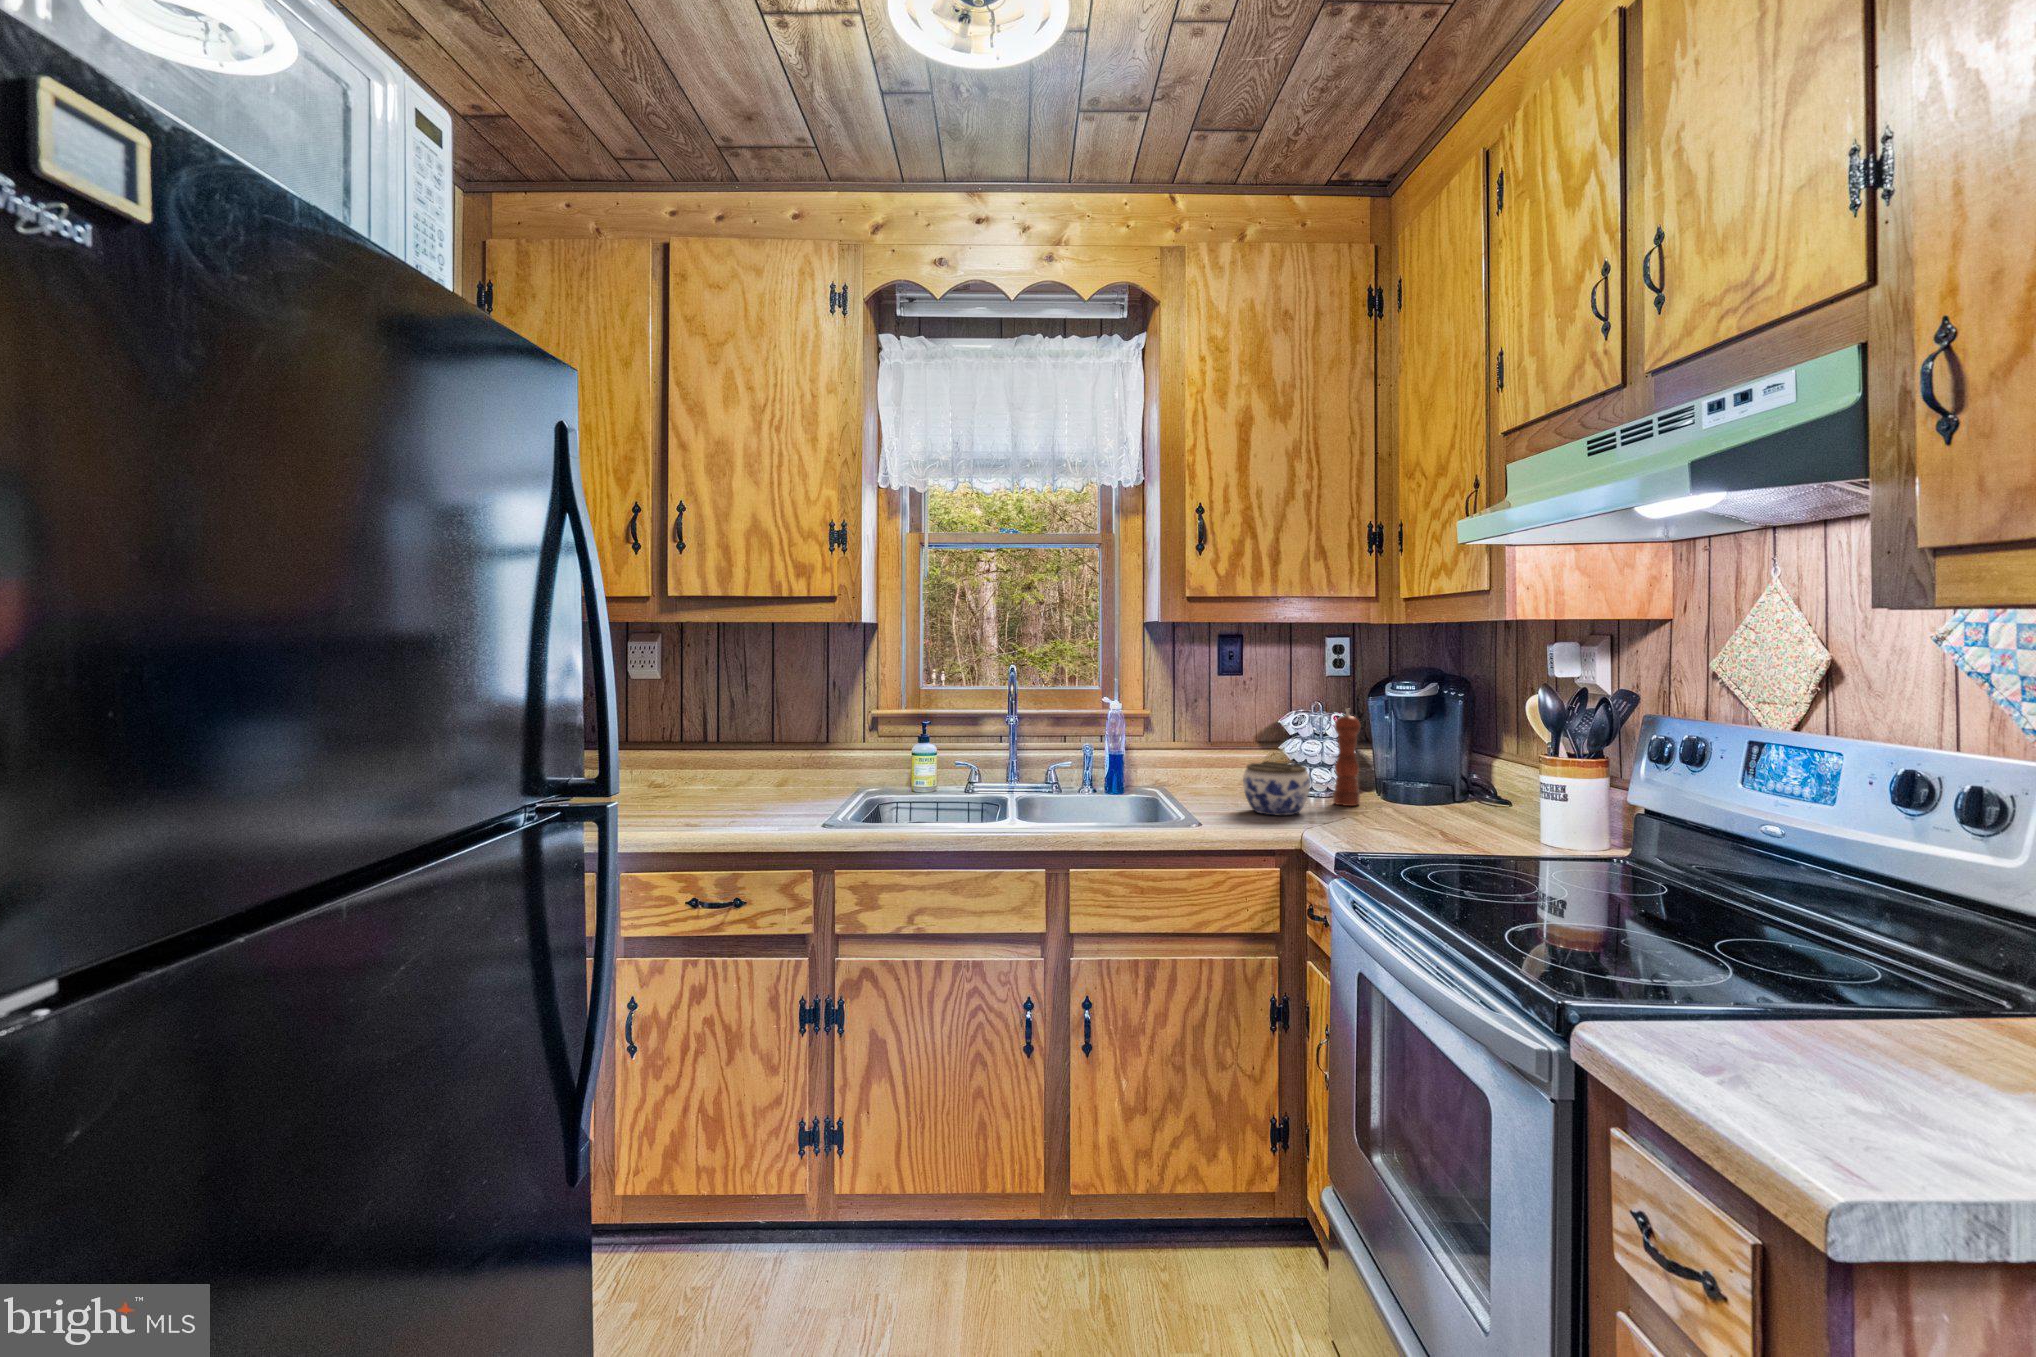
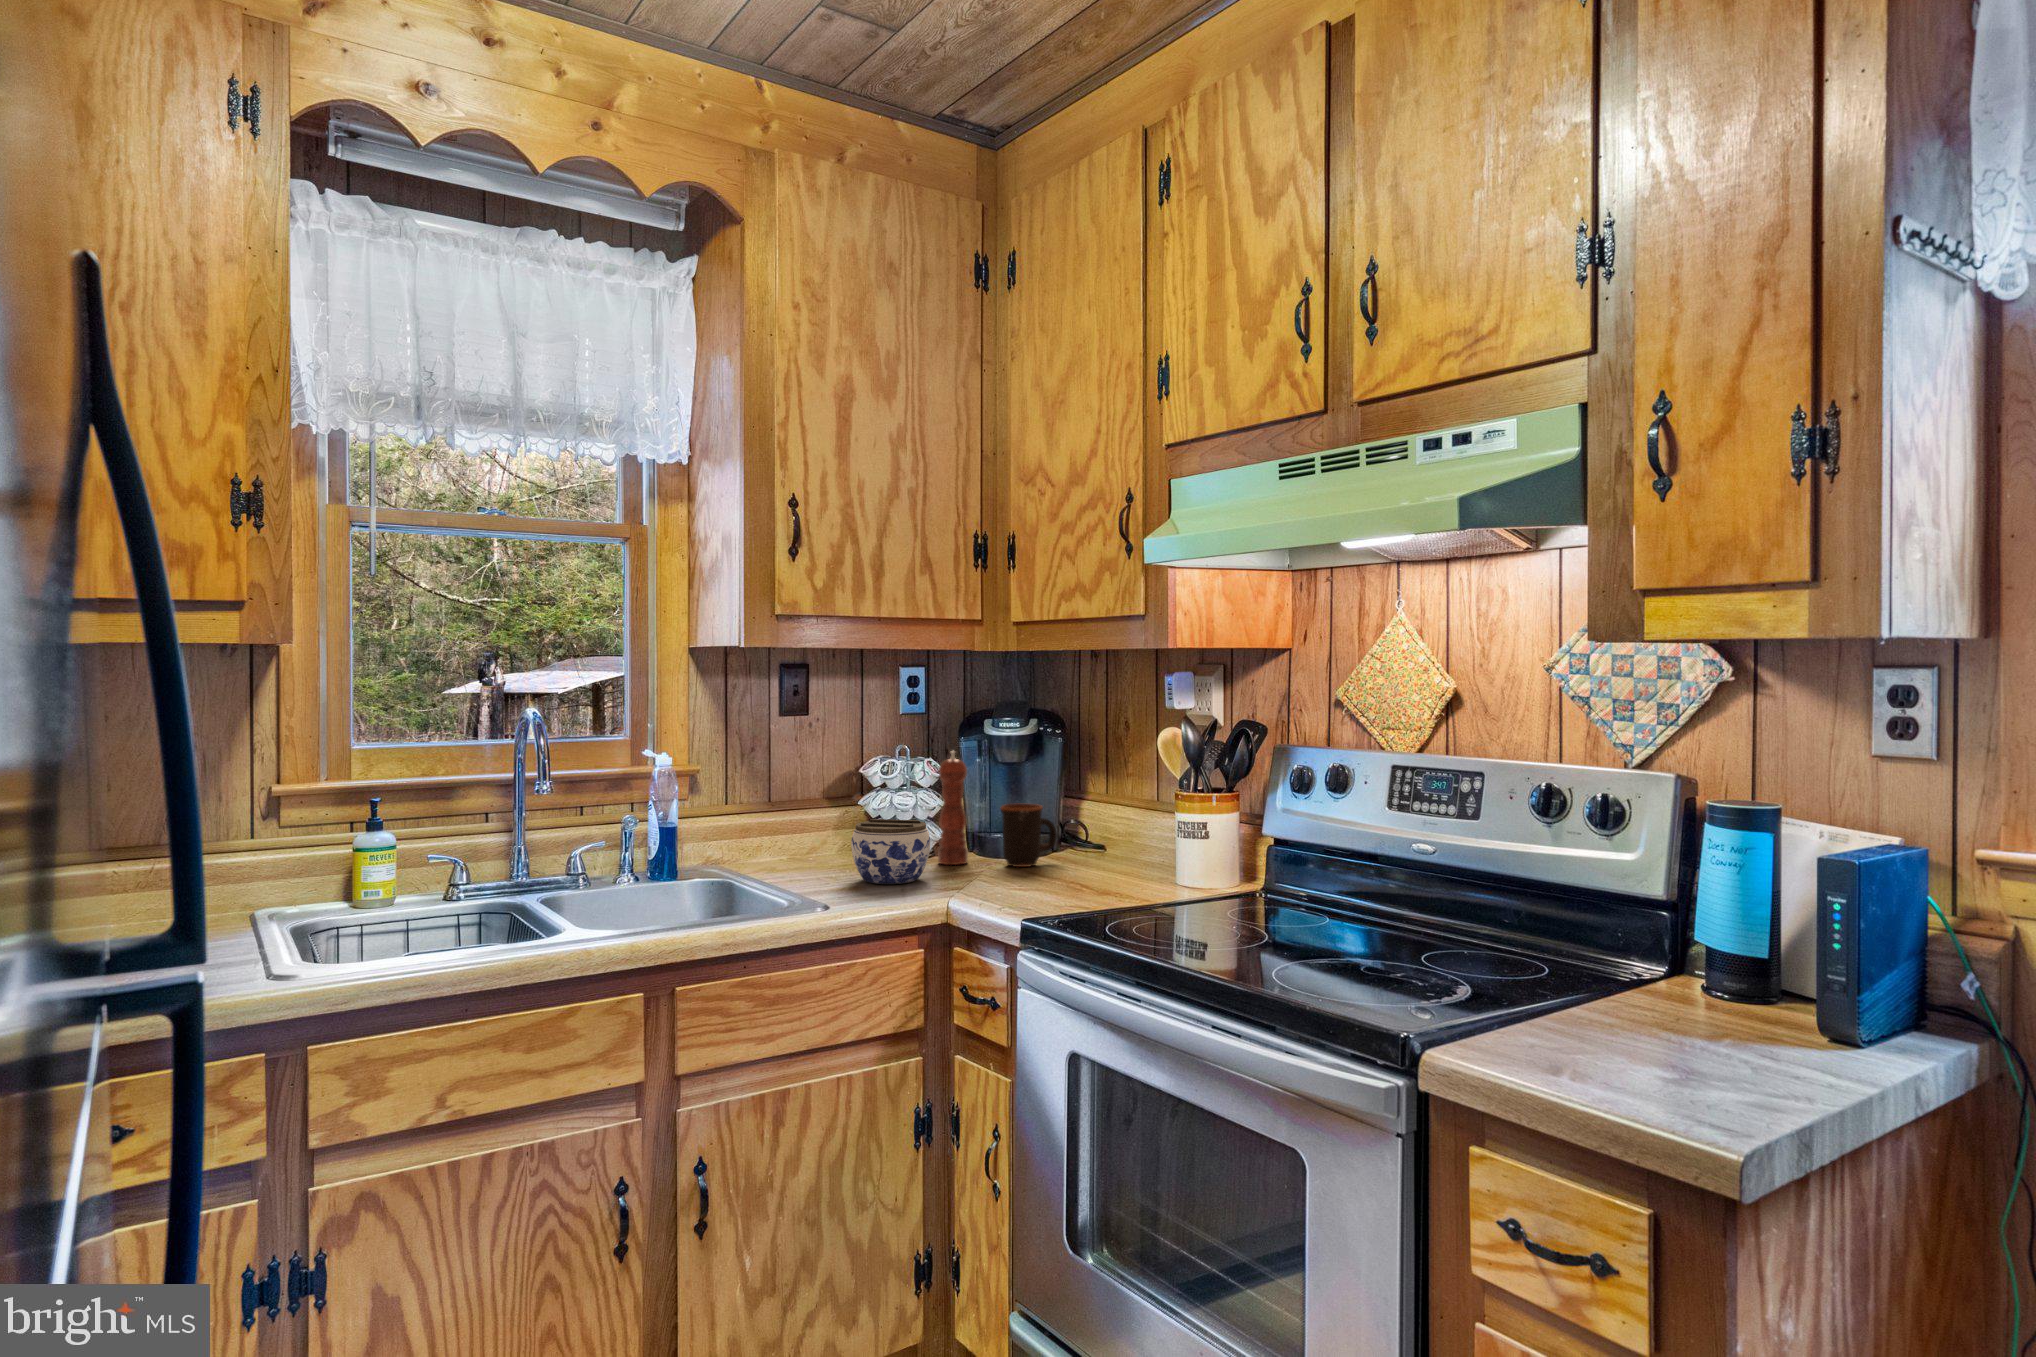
mug: none [1384,758,1443,813] -> present [1001,804,1057,867]

